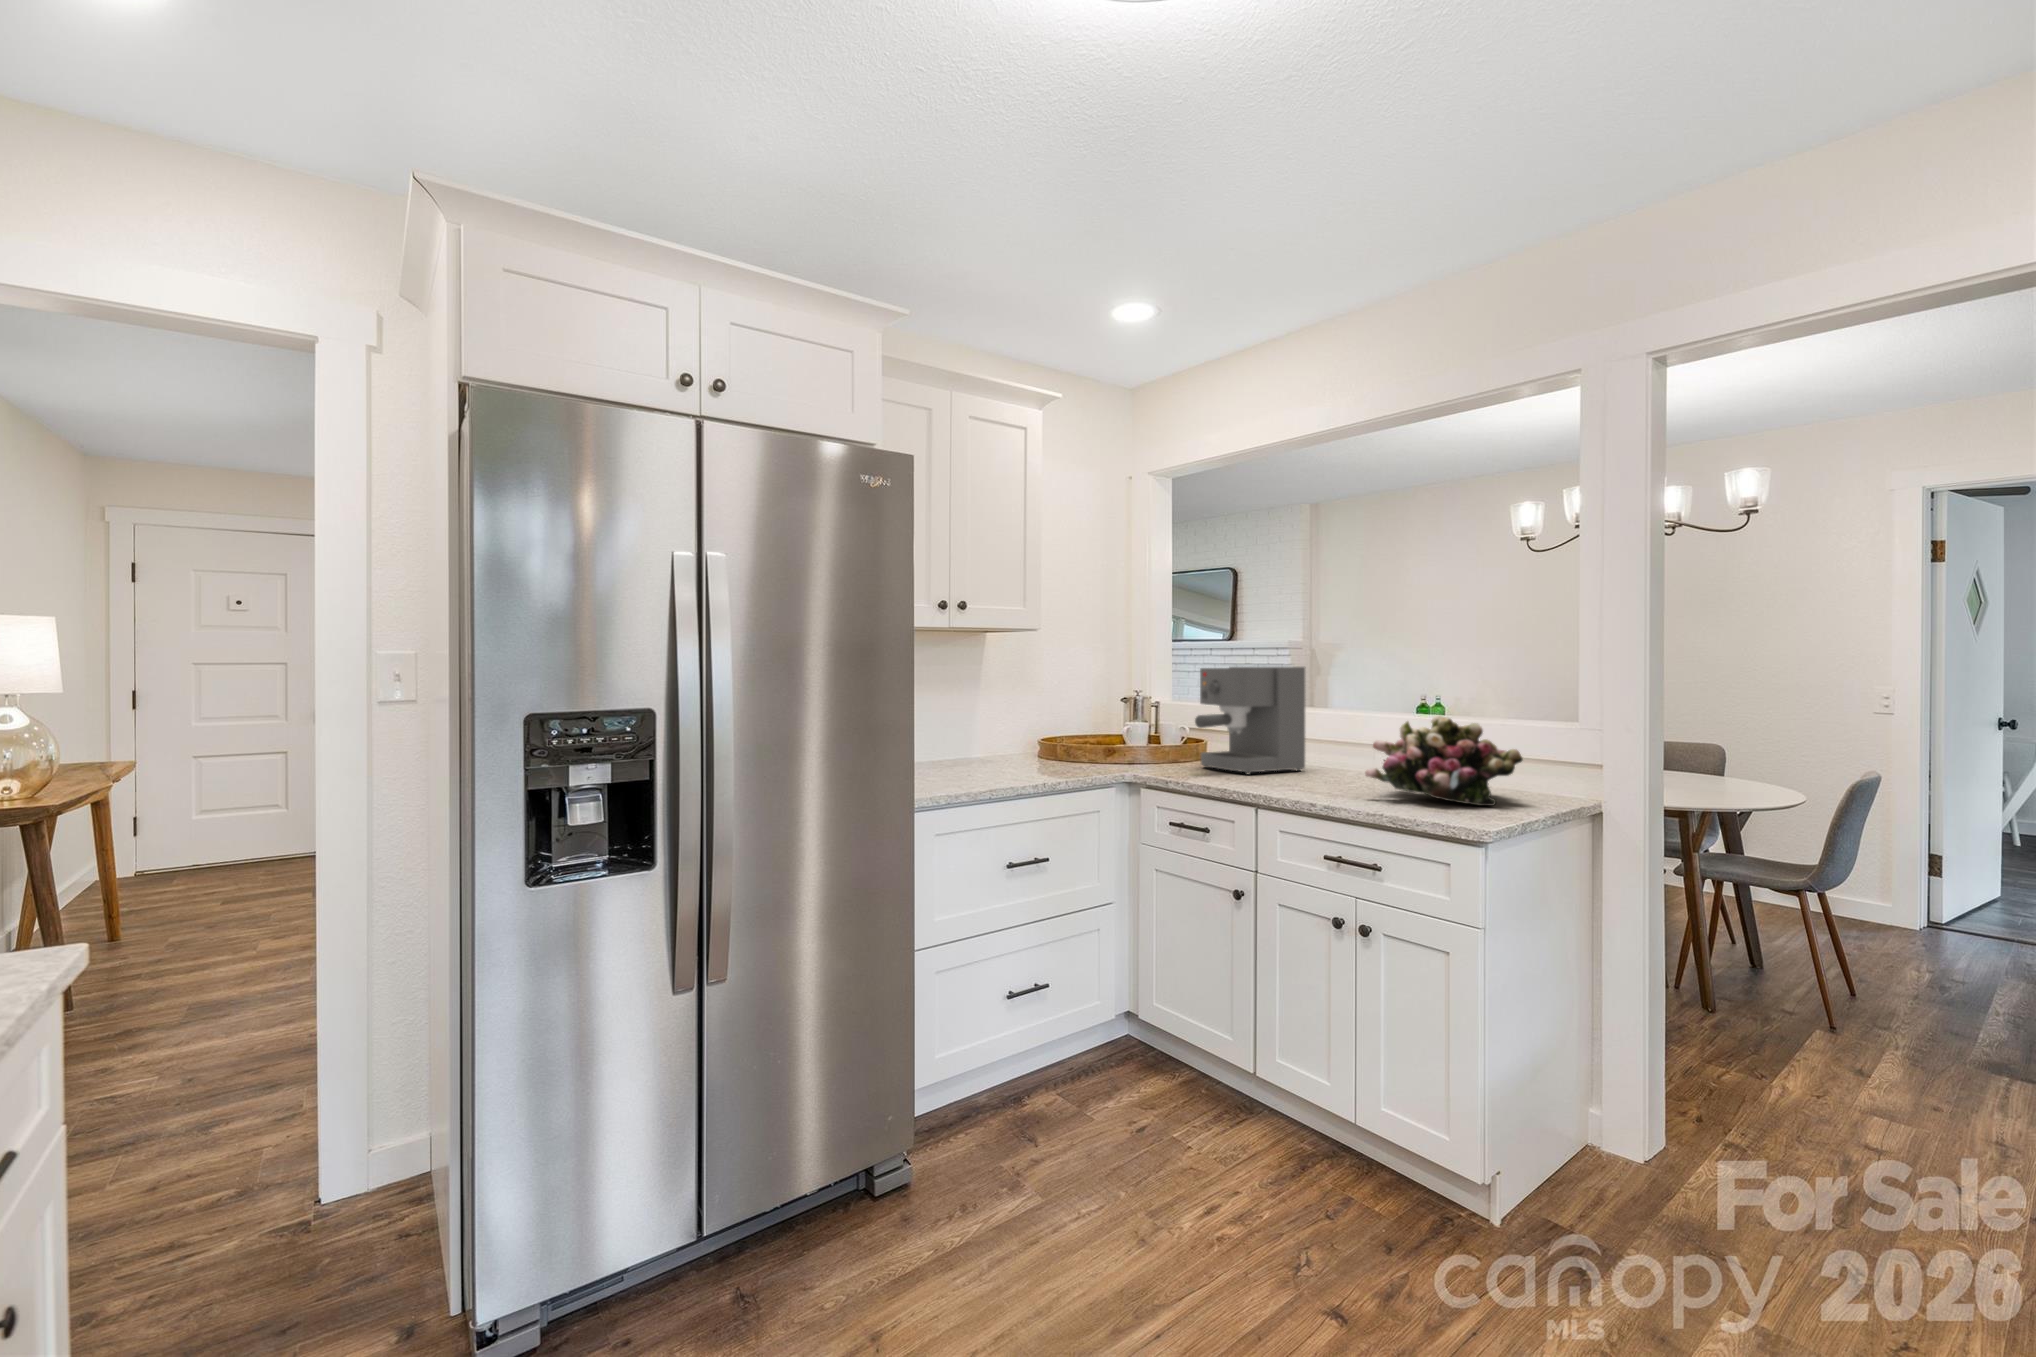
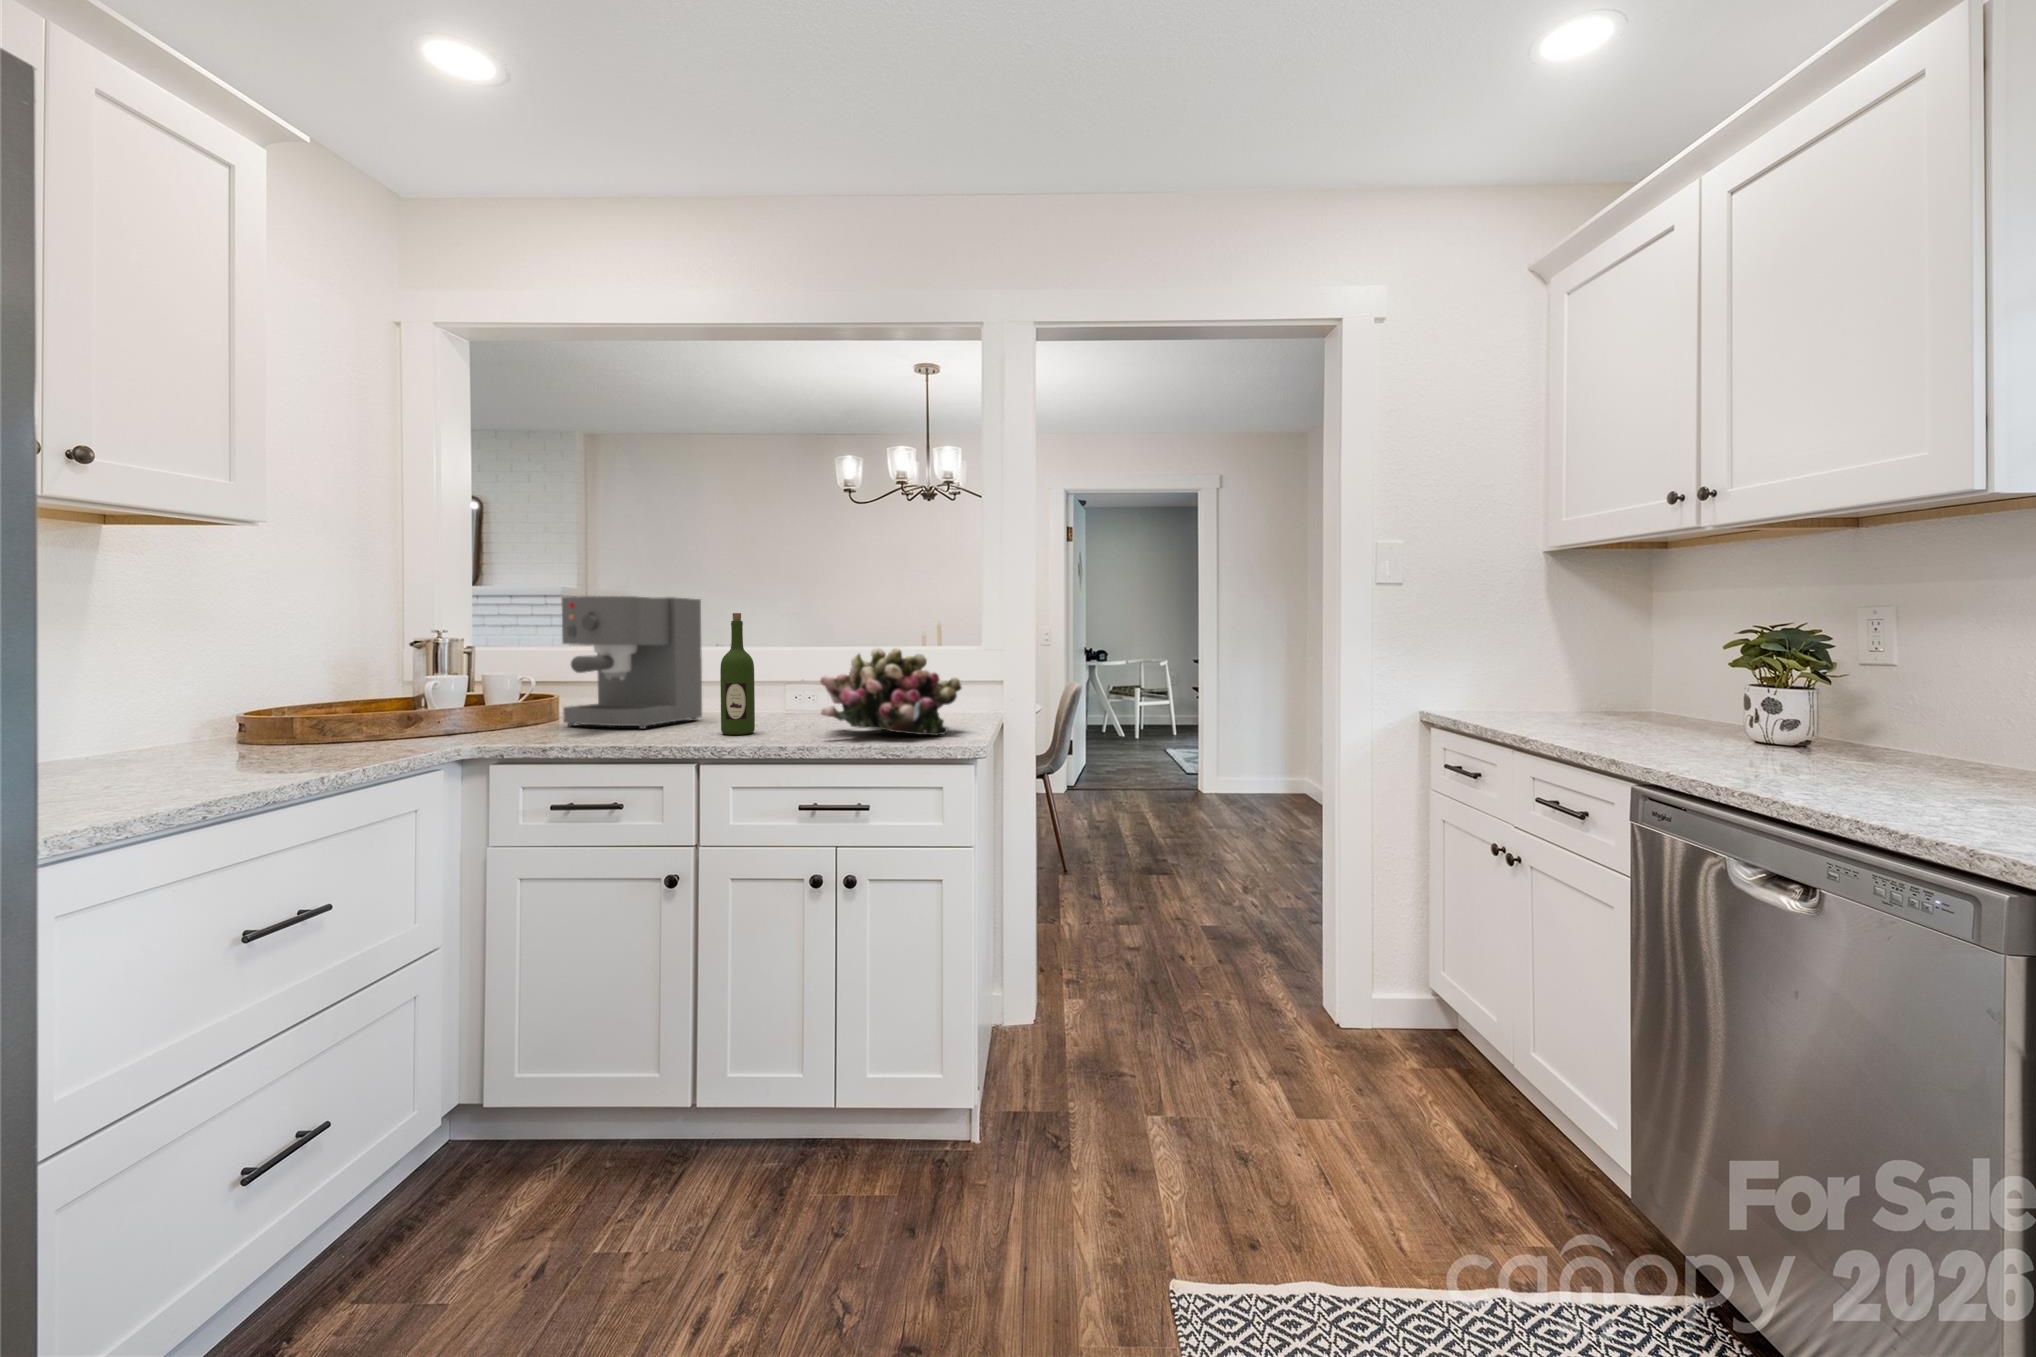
wine bottle: none [1297,683,1325,787] -> present [720,613,755,735]

